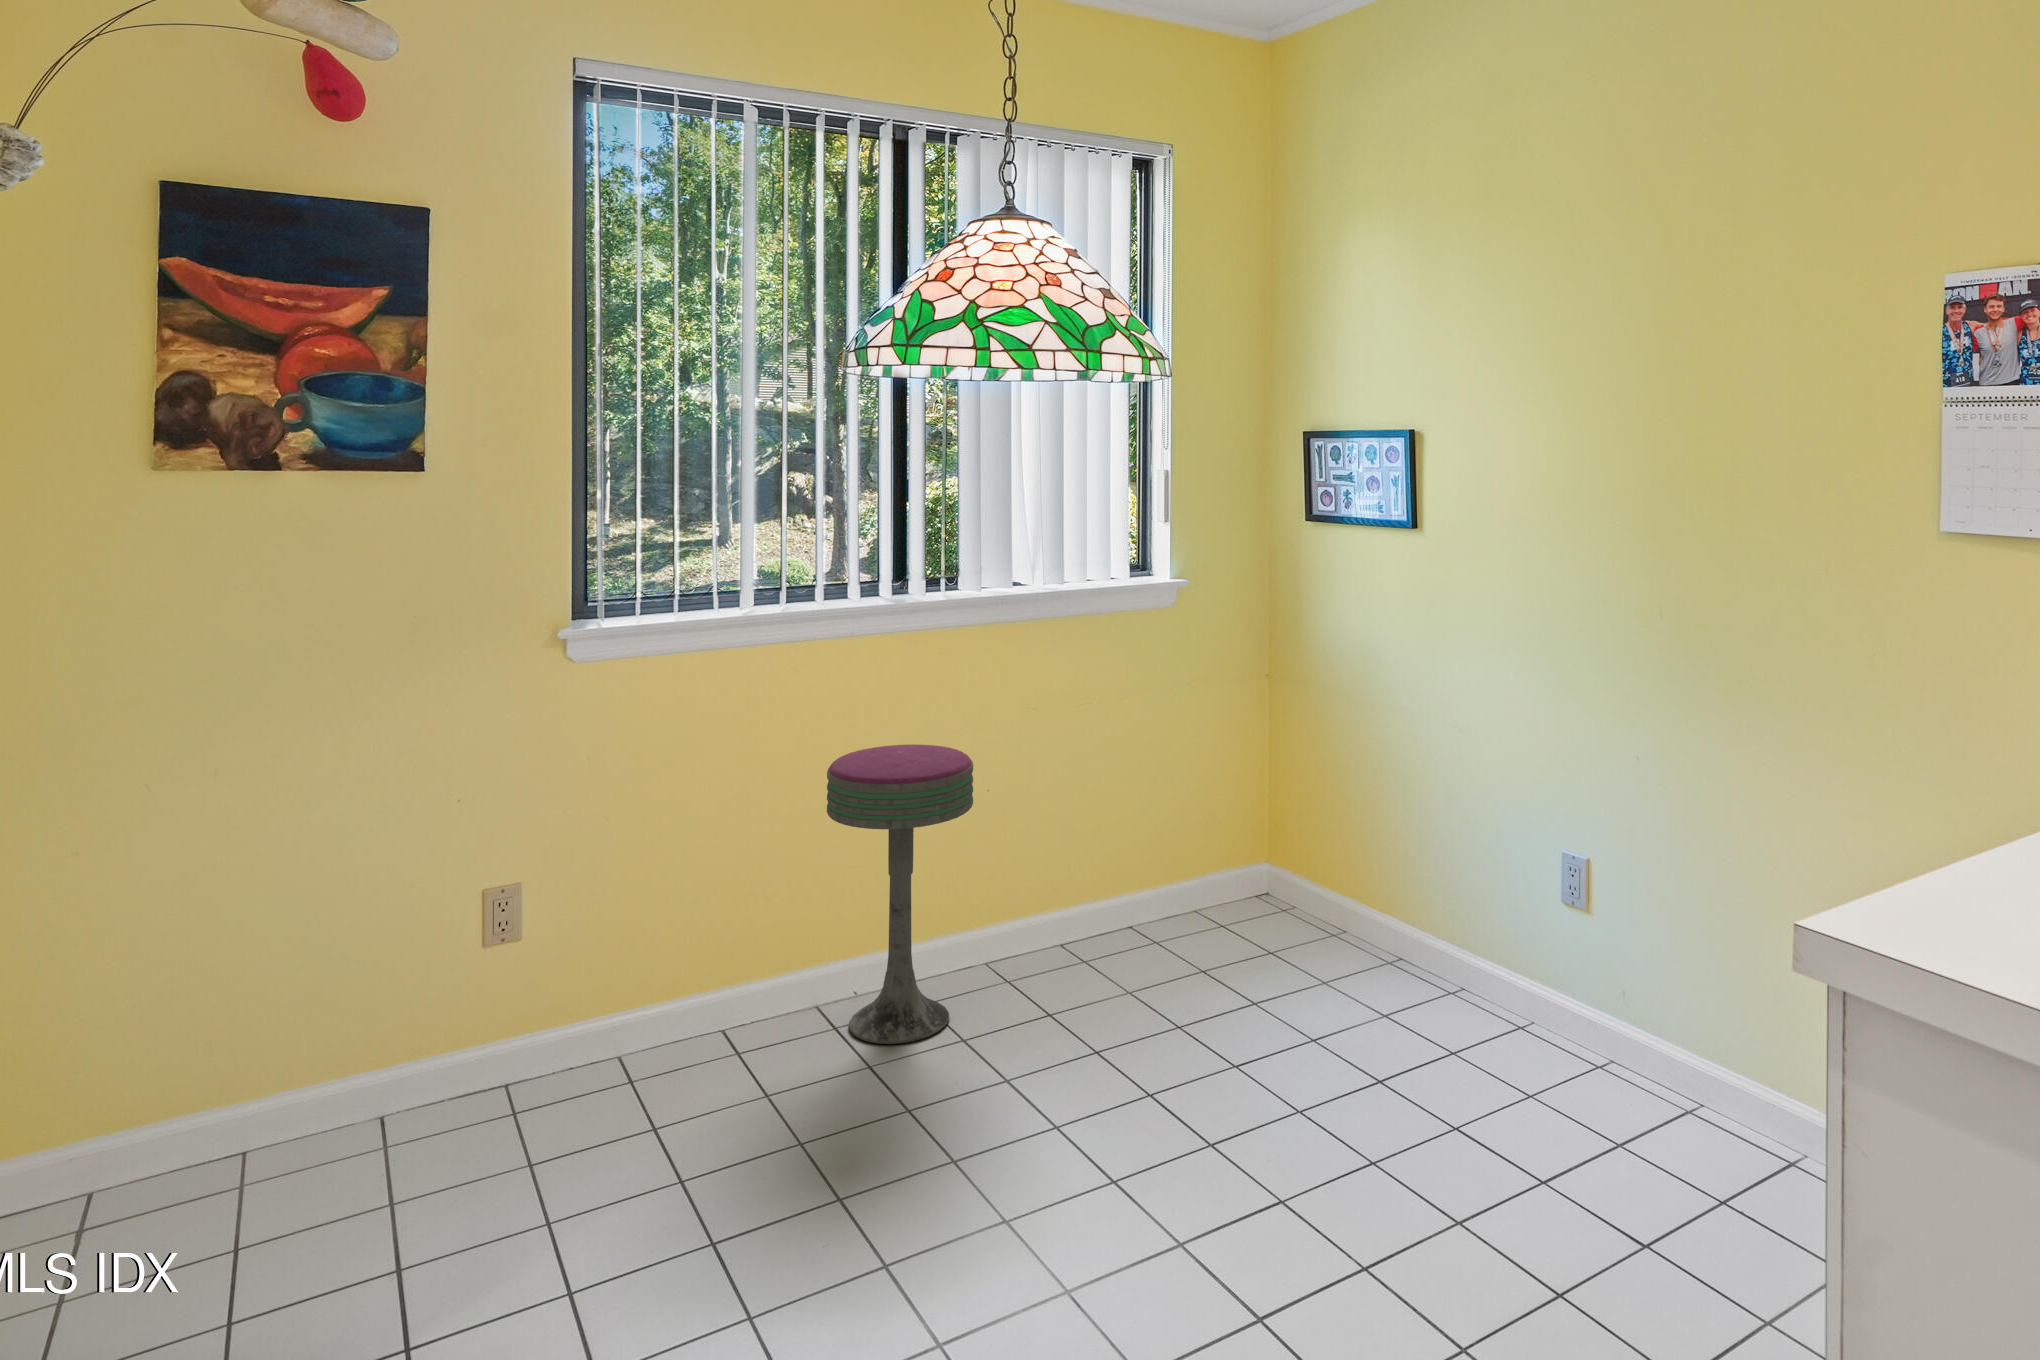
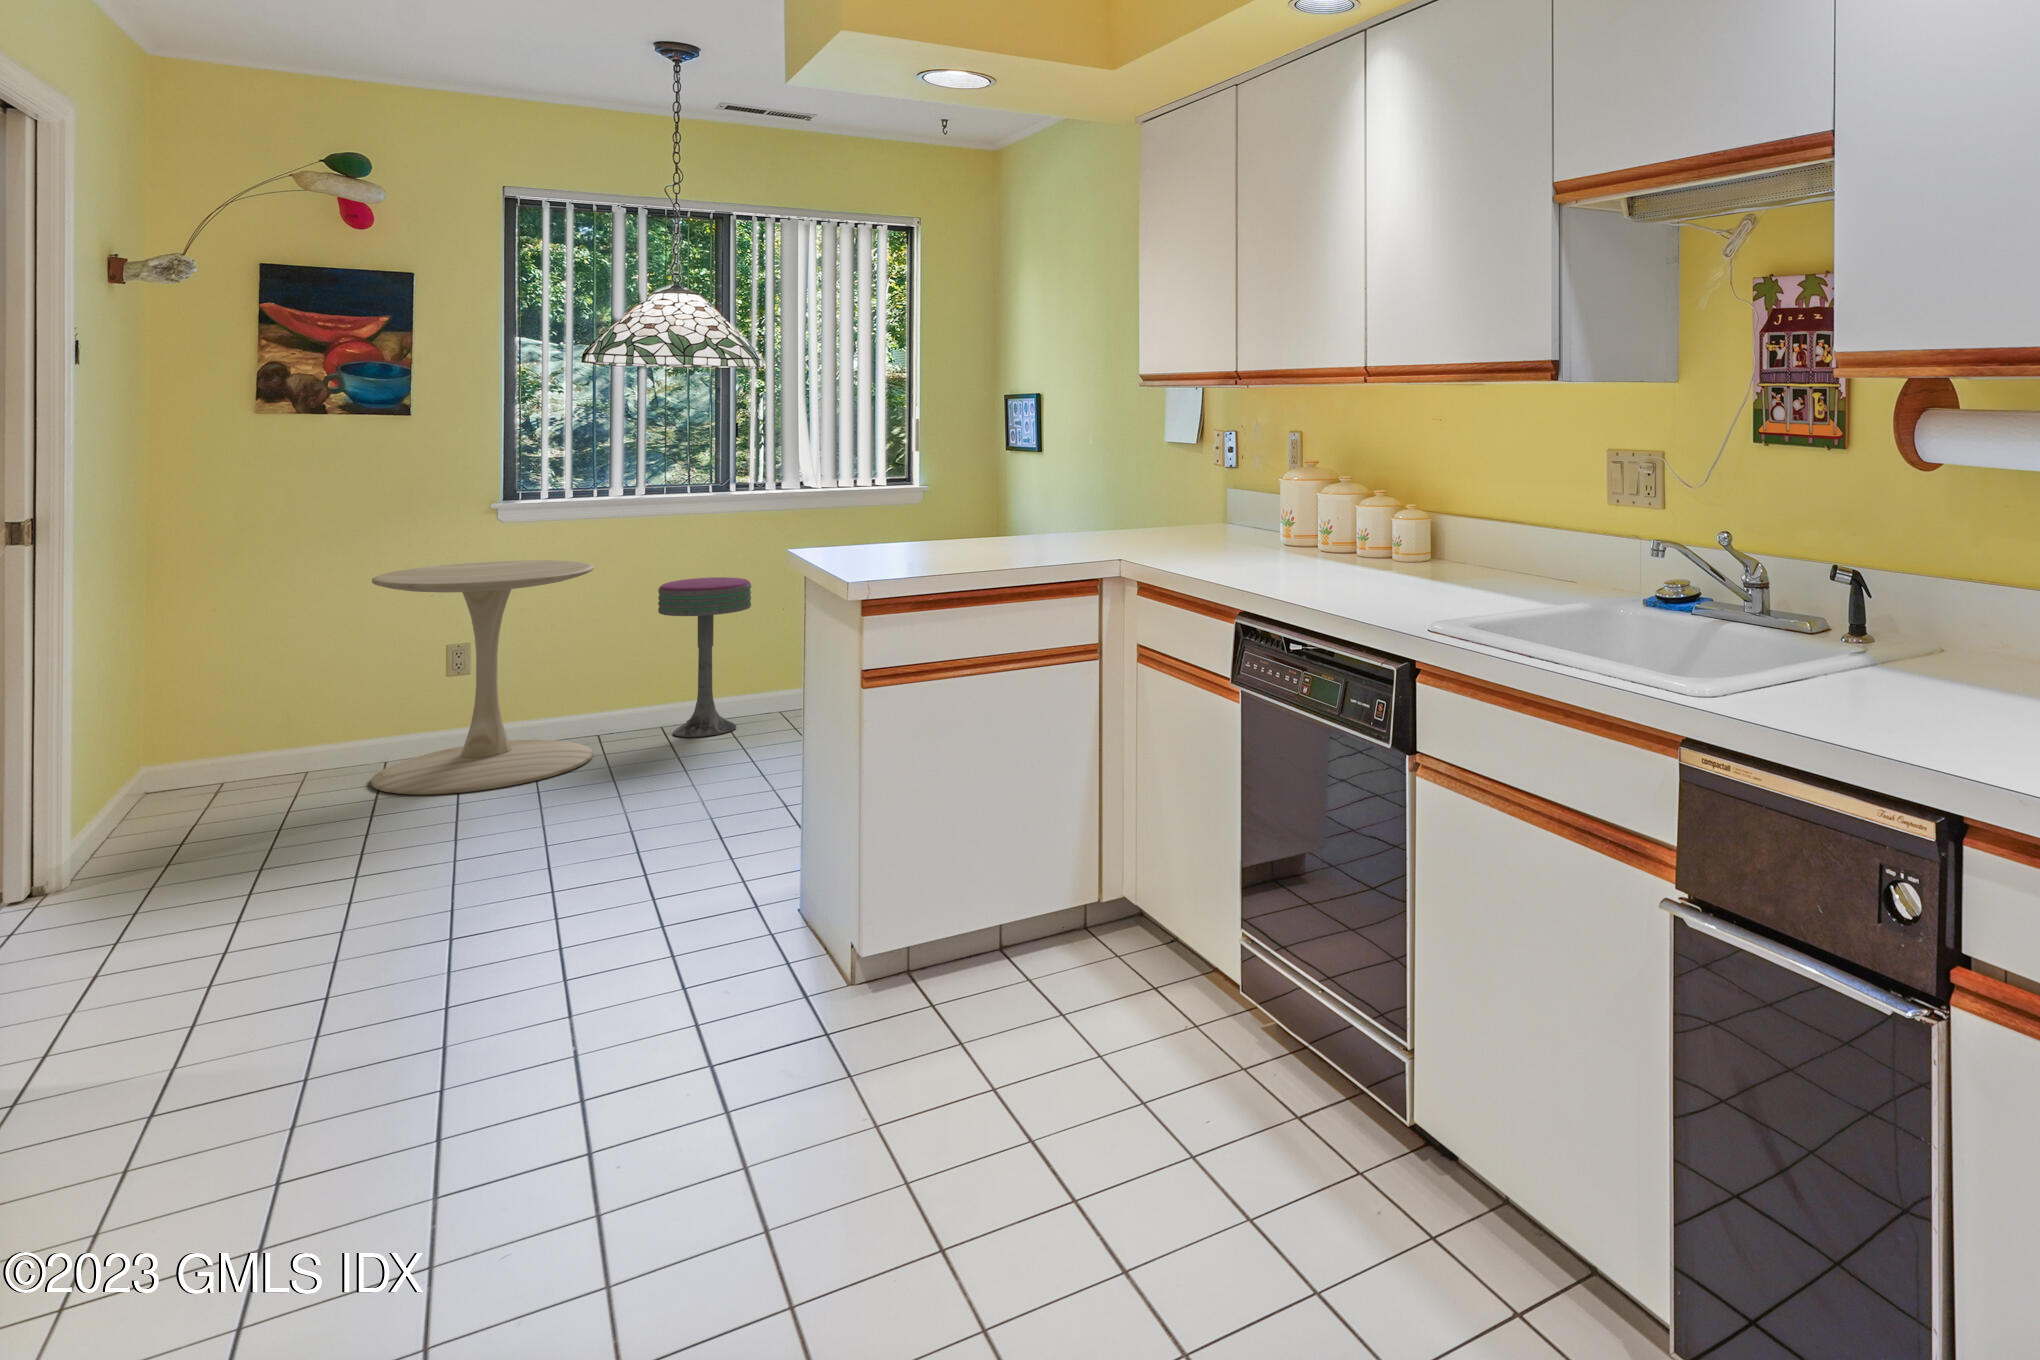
pedestal table: none [368,732,758,1259] -> present [371,560,594,795]

